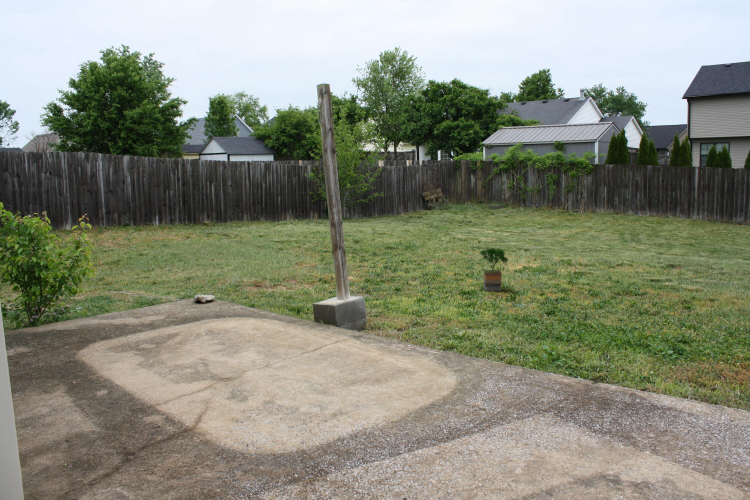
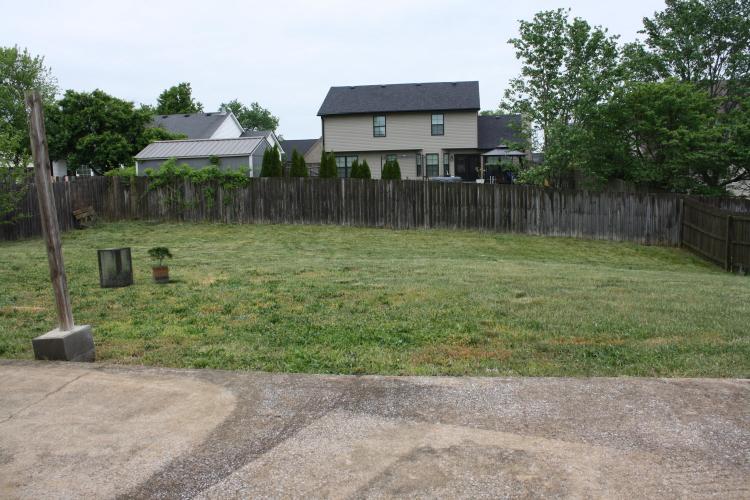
storage box: none [427,244,462,290] -> present [97,247,134,287]

